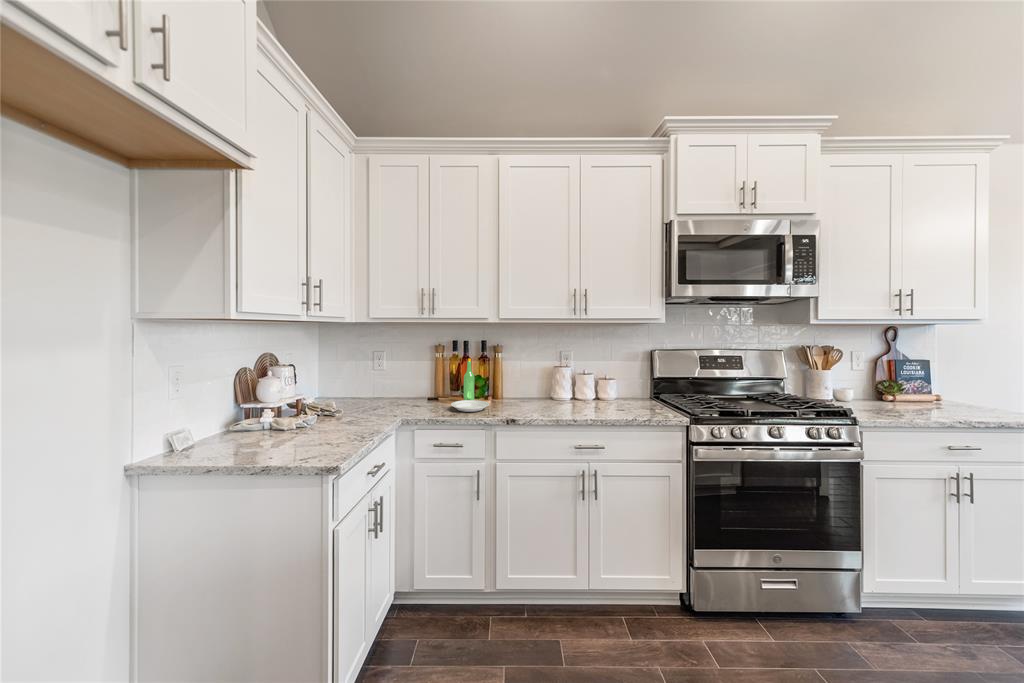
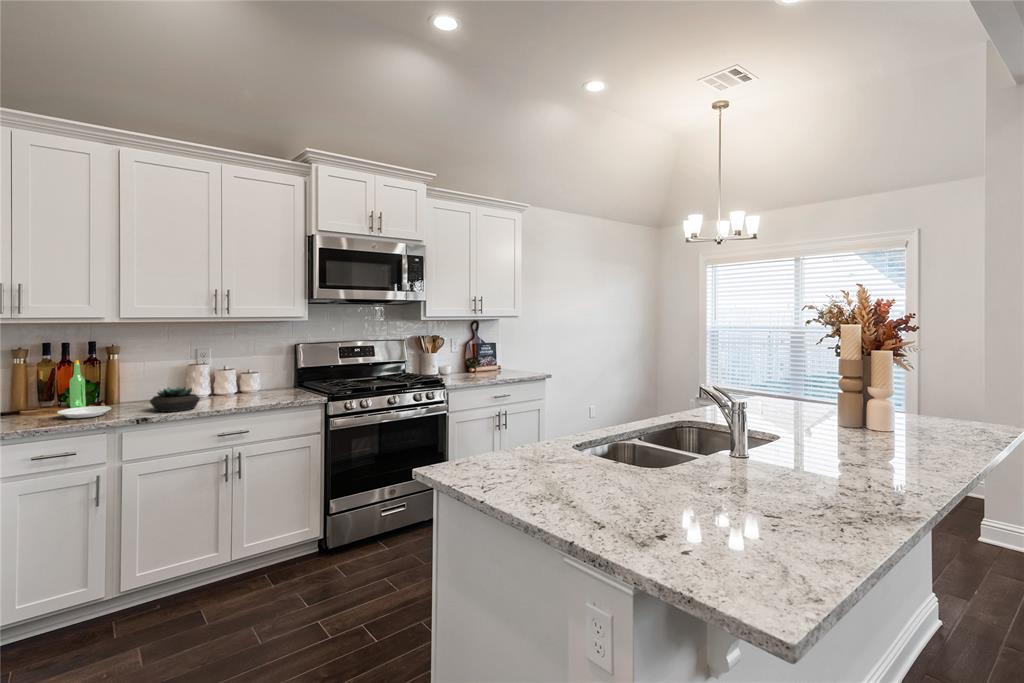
succulent plant: none [518,390,560,416] -> present [150,387,200,412]

